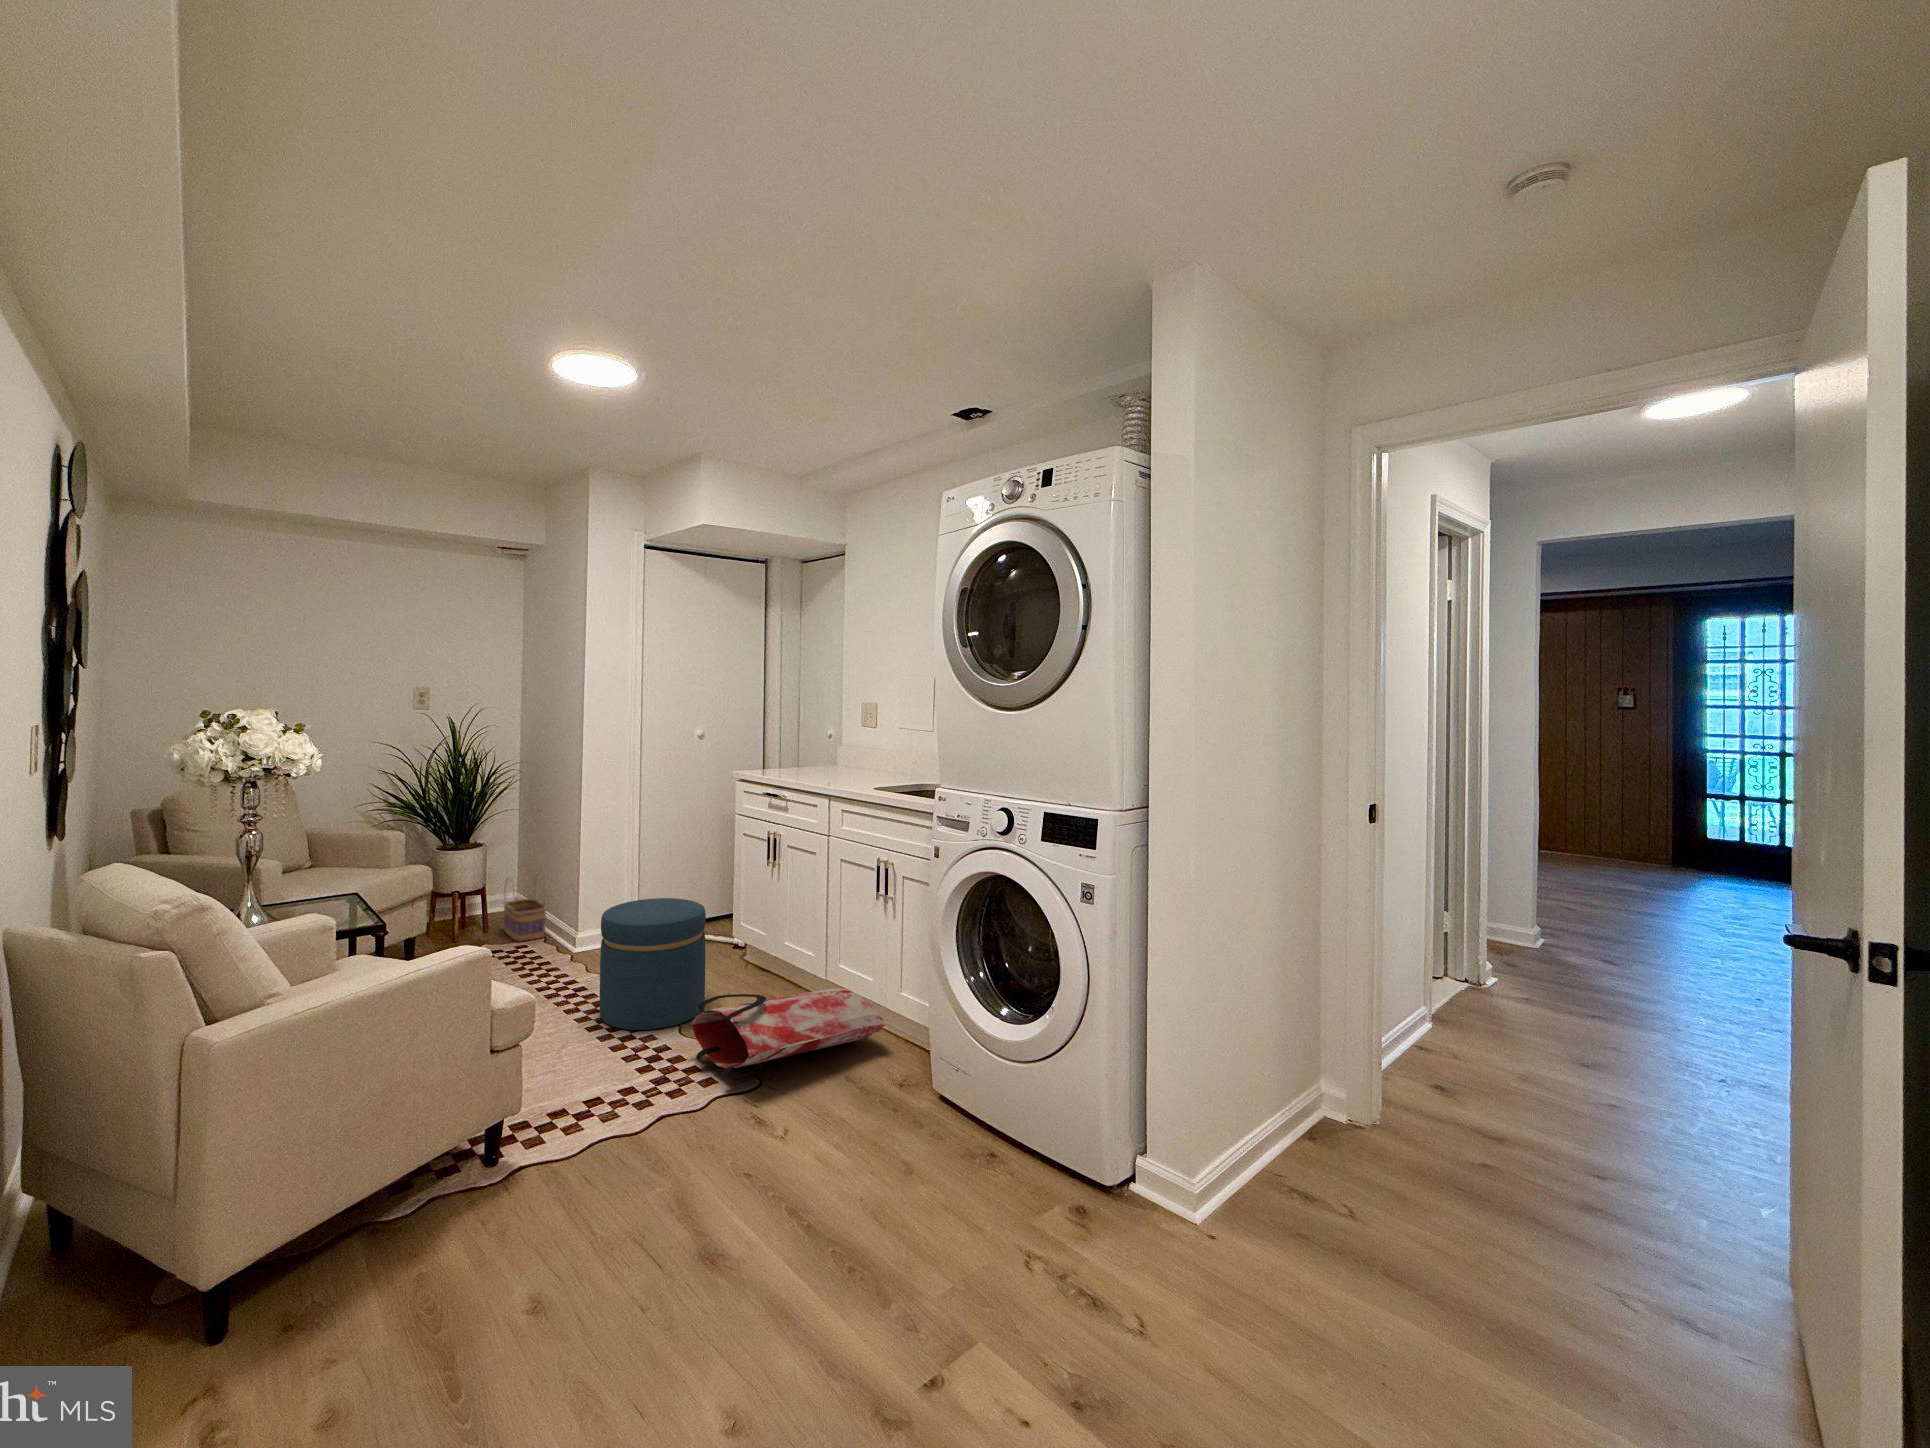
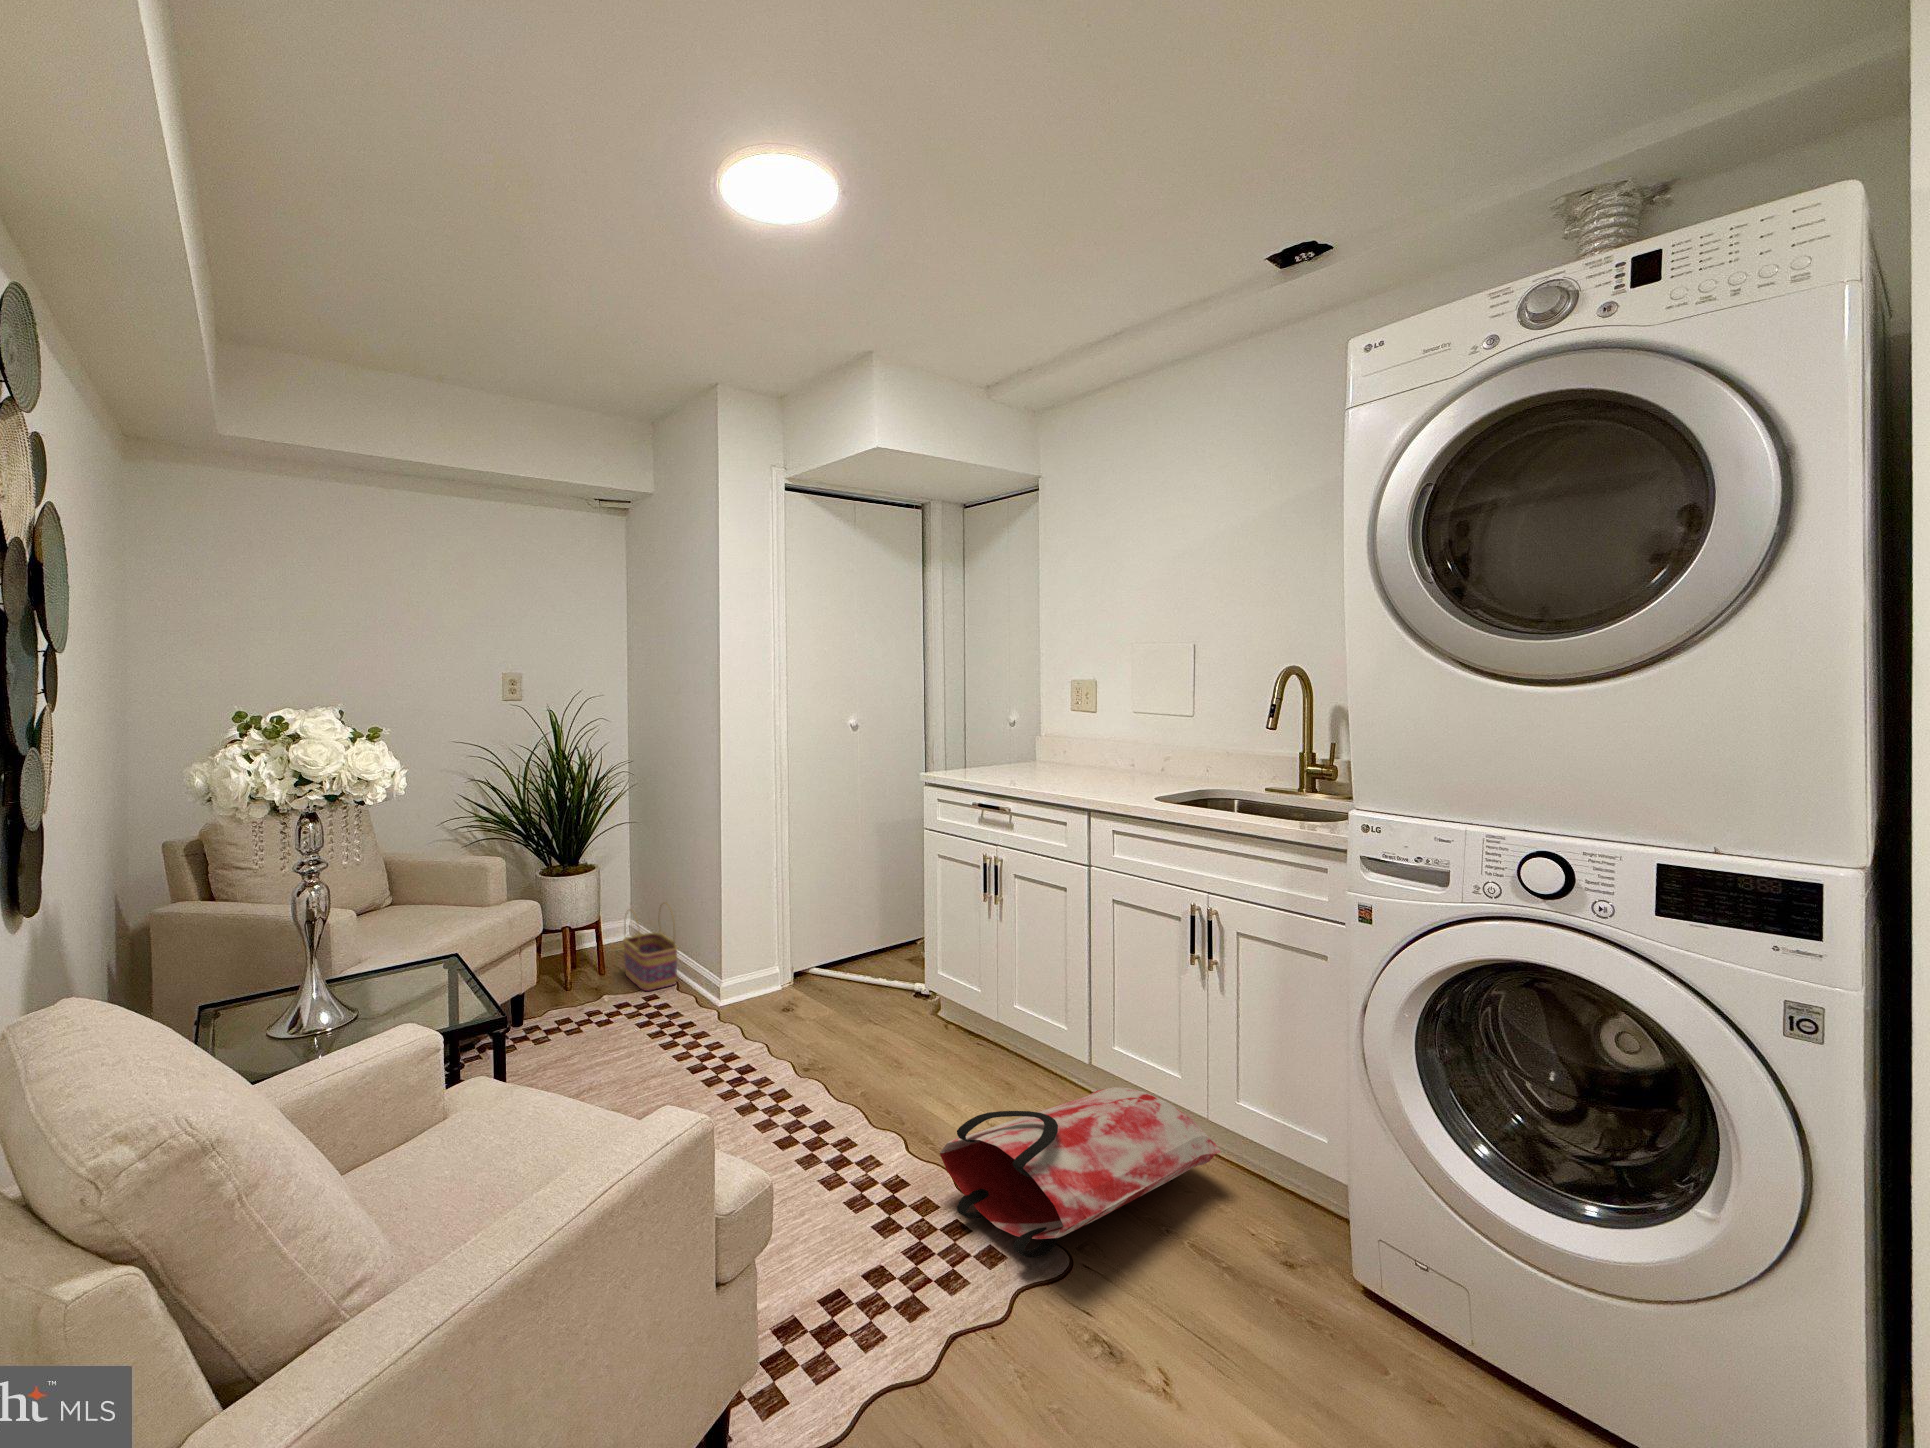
ottoman: present [600,898,706,1030] -> none [783,950,923,1146]

